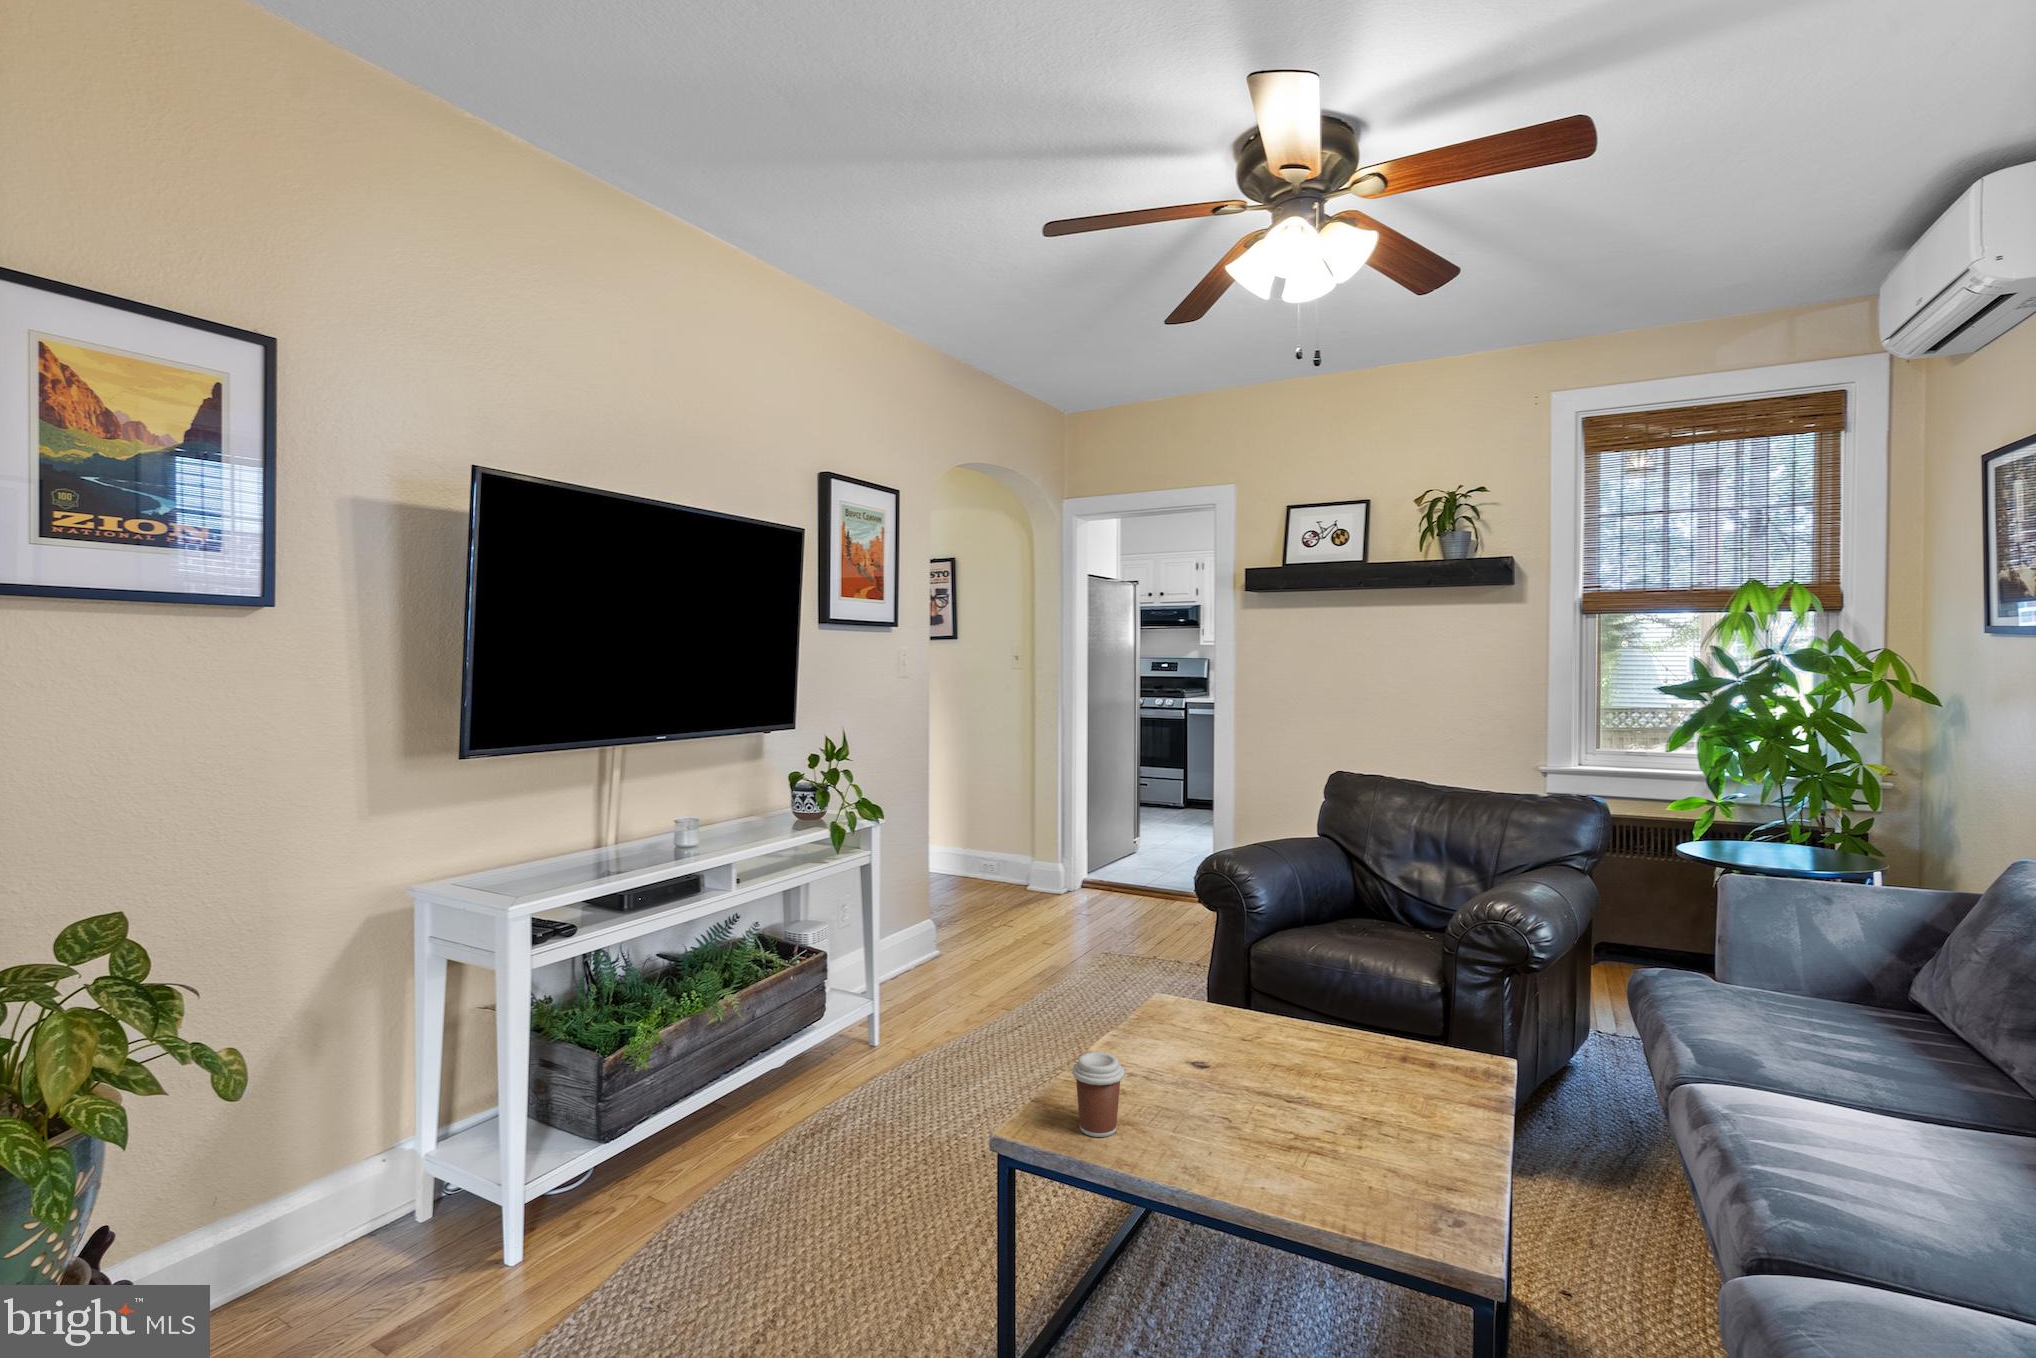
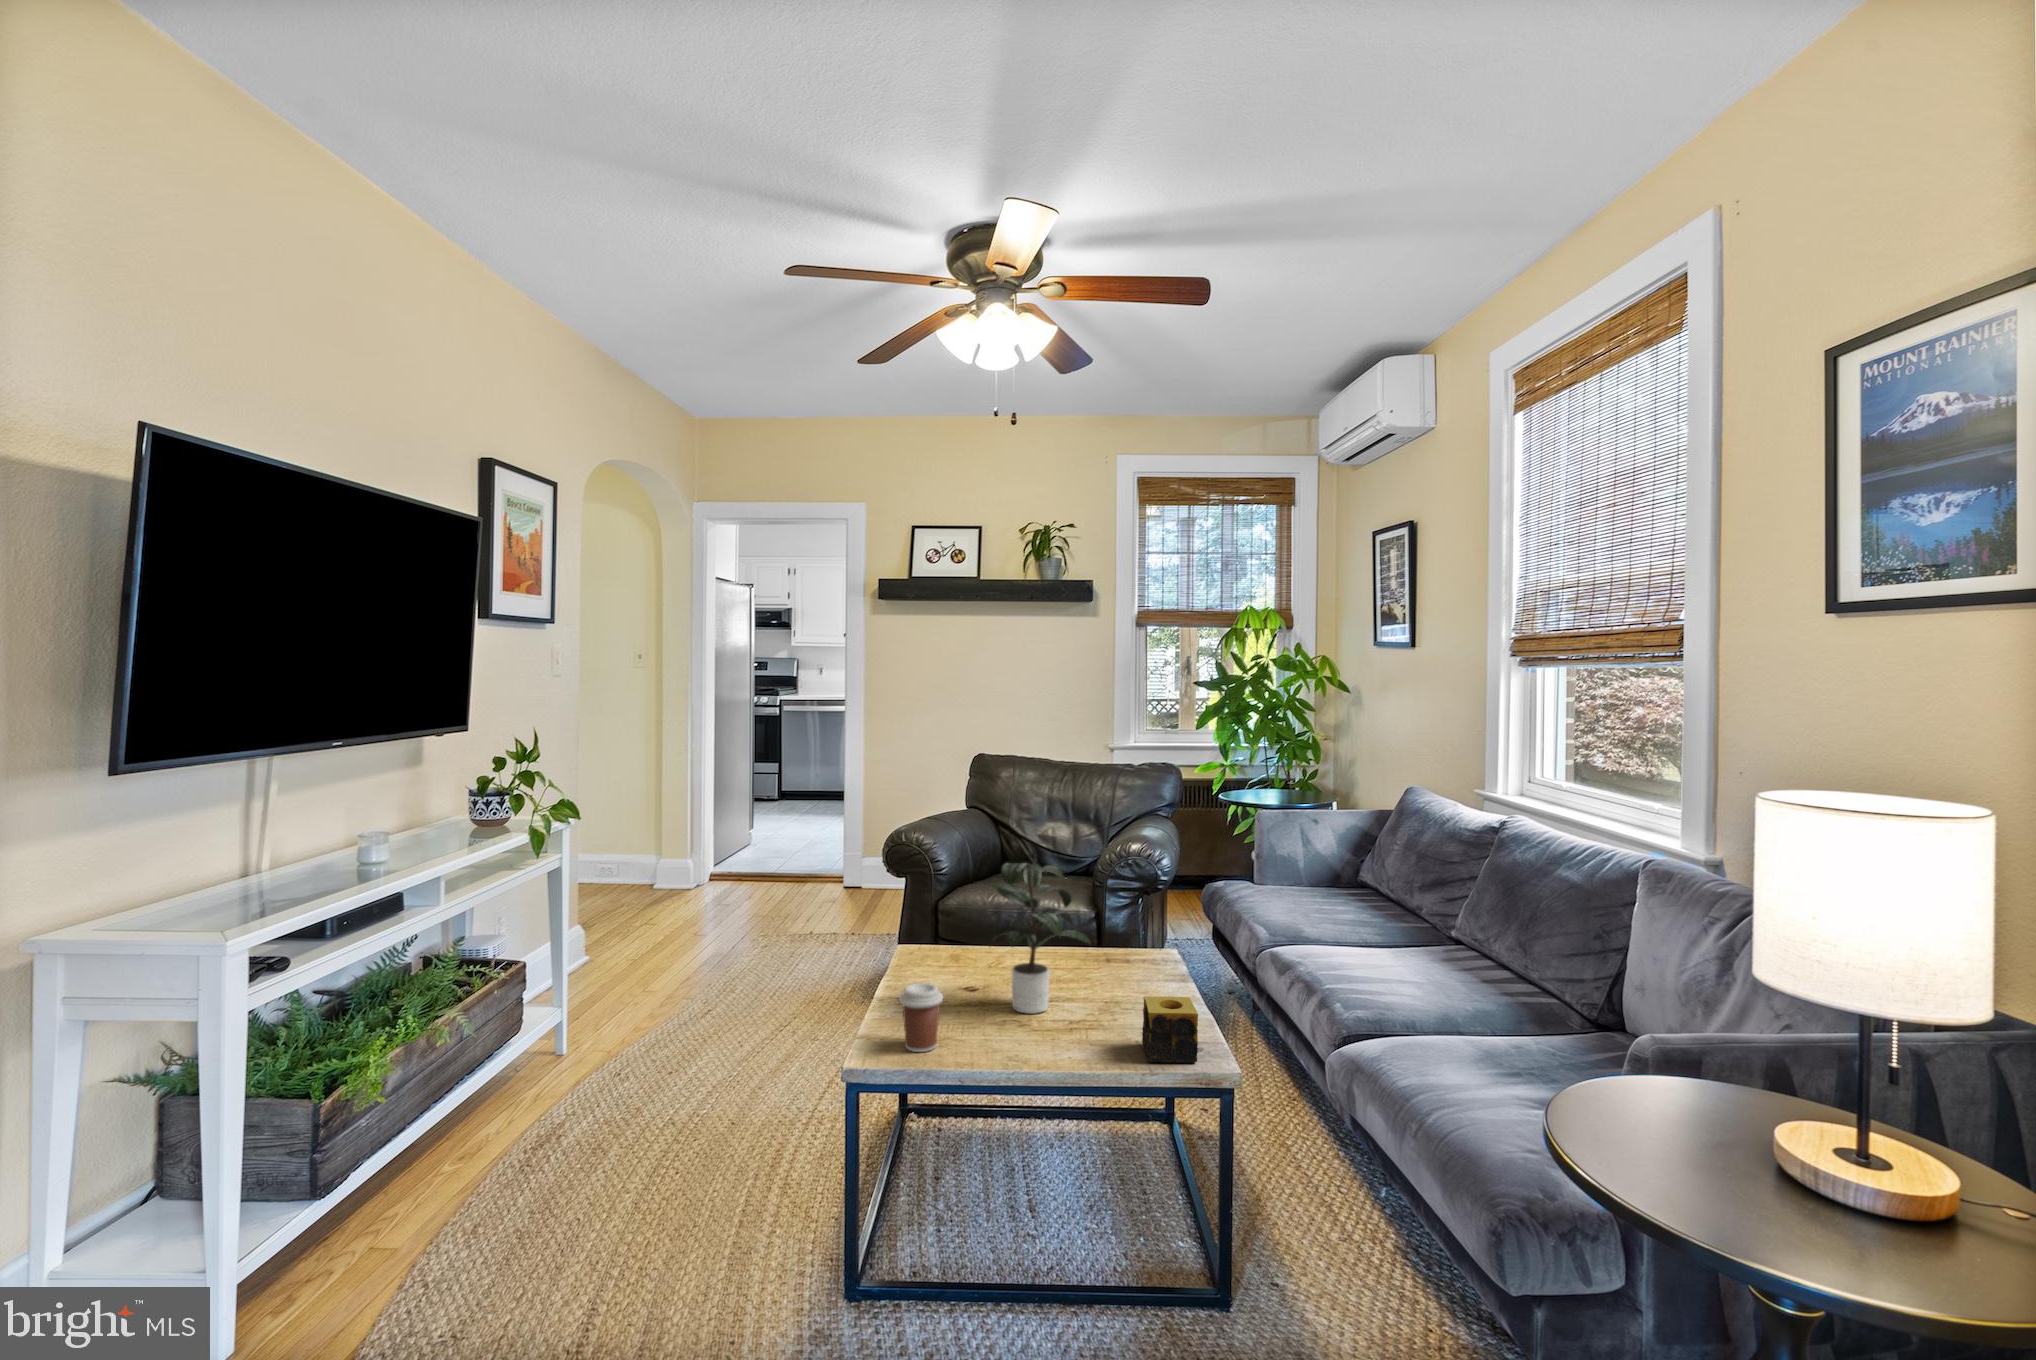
potted plant: none [1190,918,1370,1115] -> present [989,863,1090,1014]
candle: none [1370,1129,1452,1242] -> present [1142,996,1198,1063]

